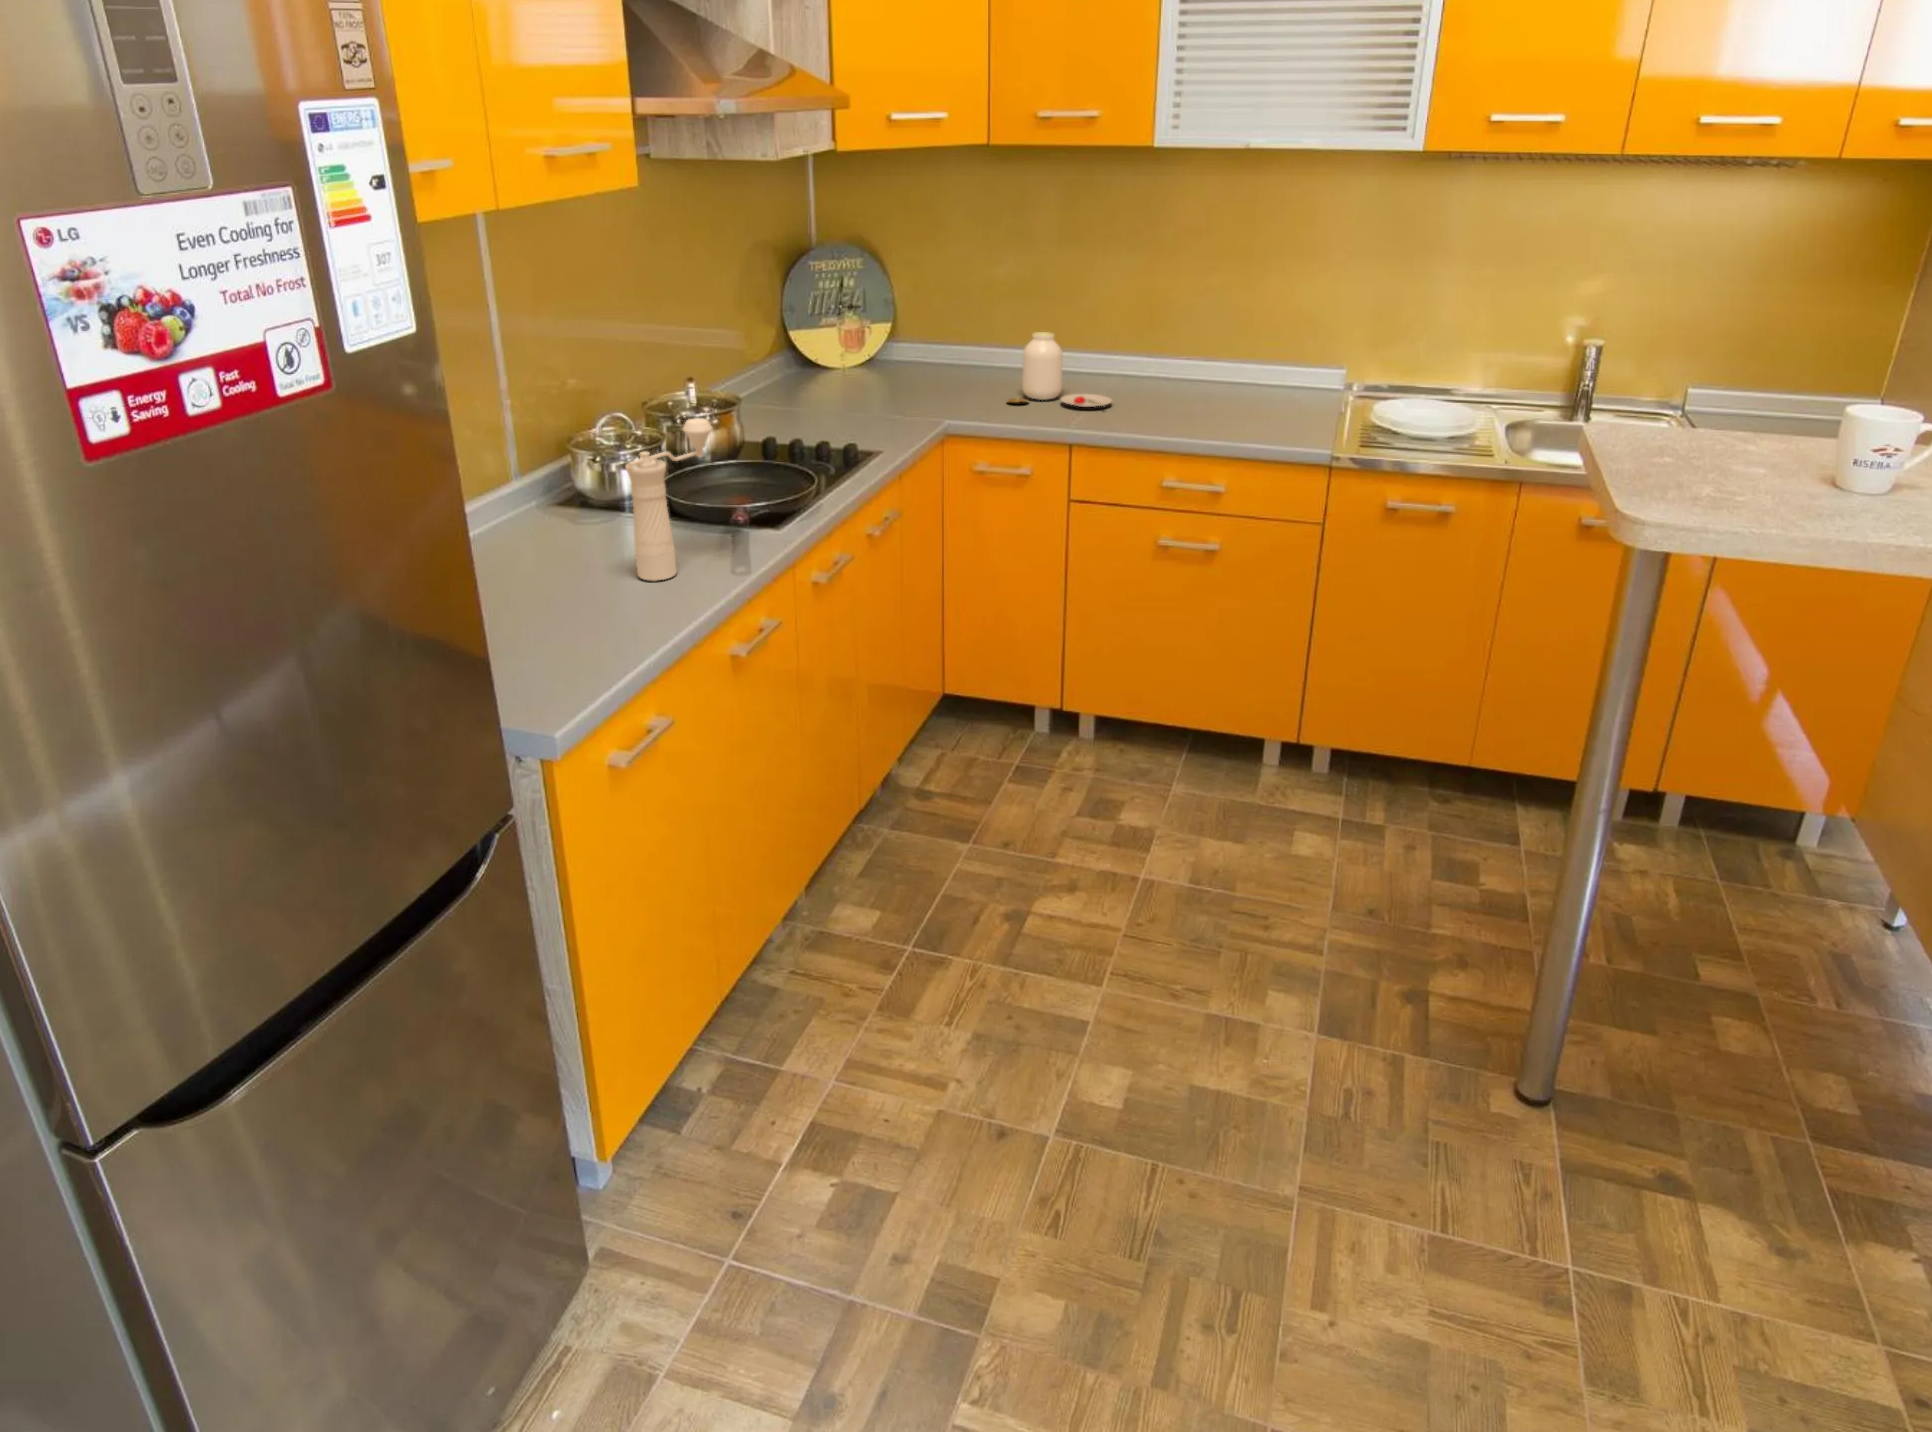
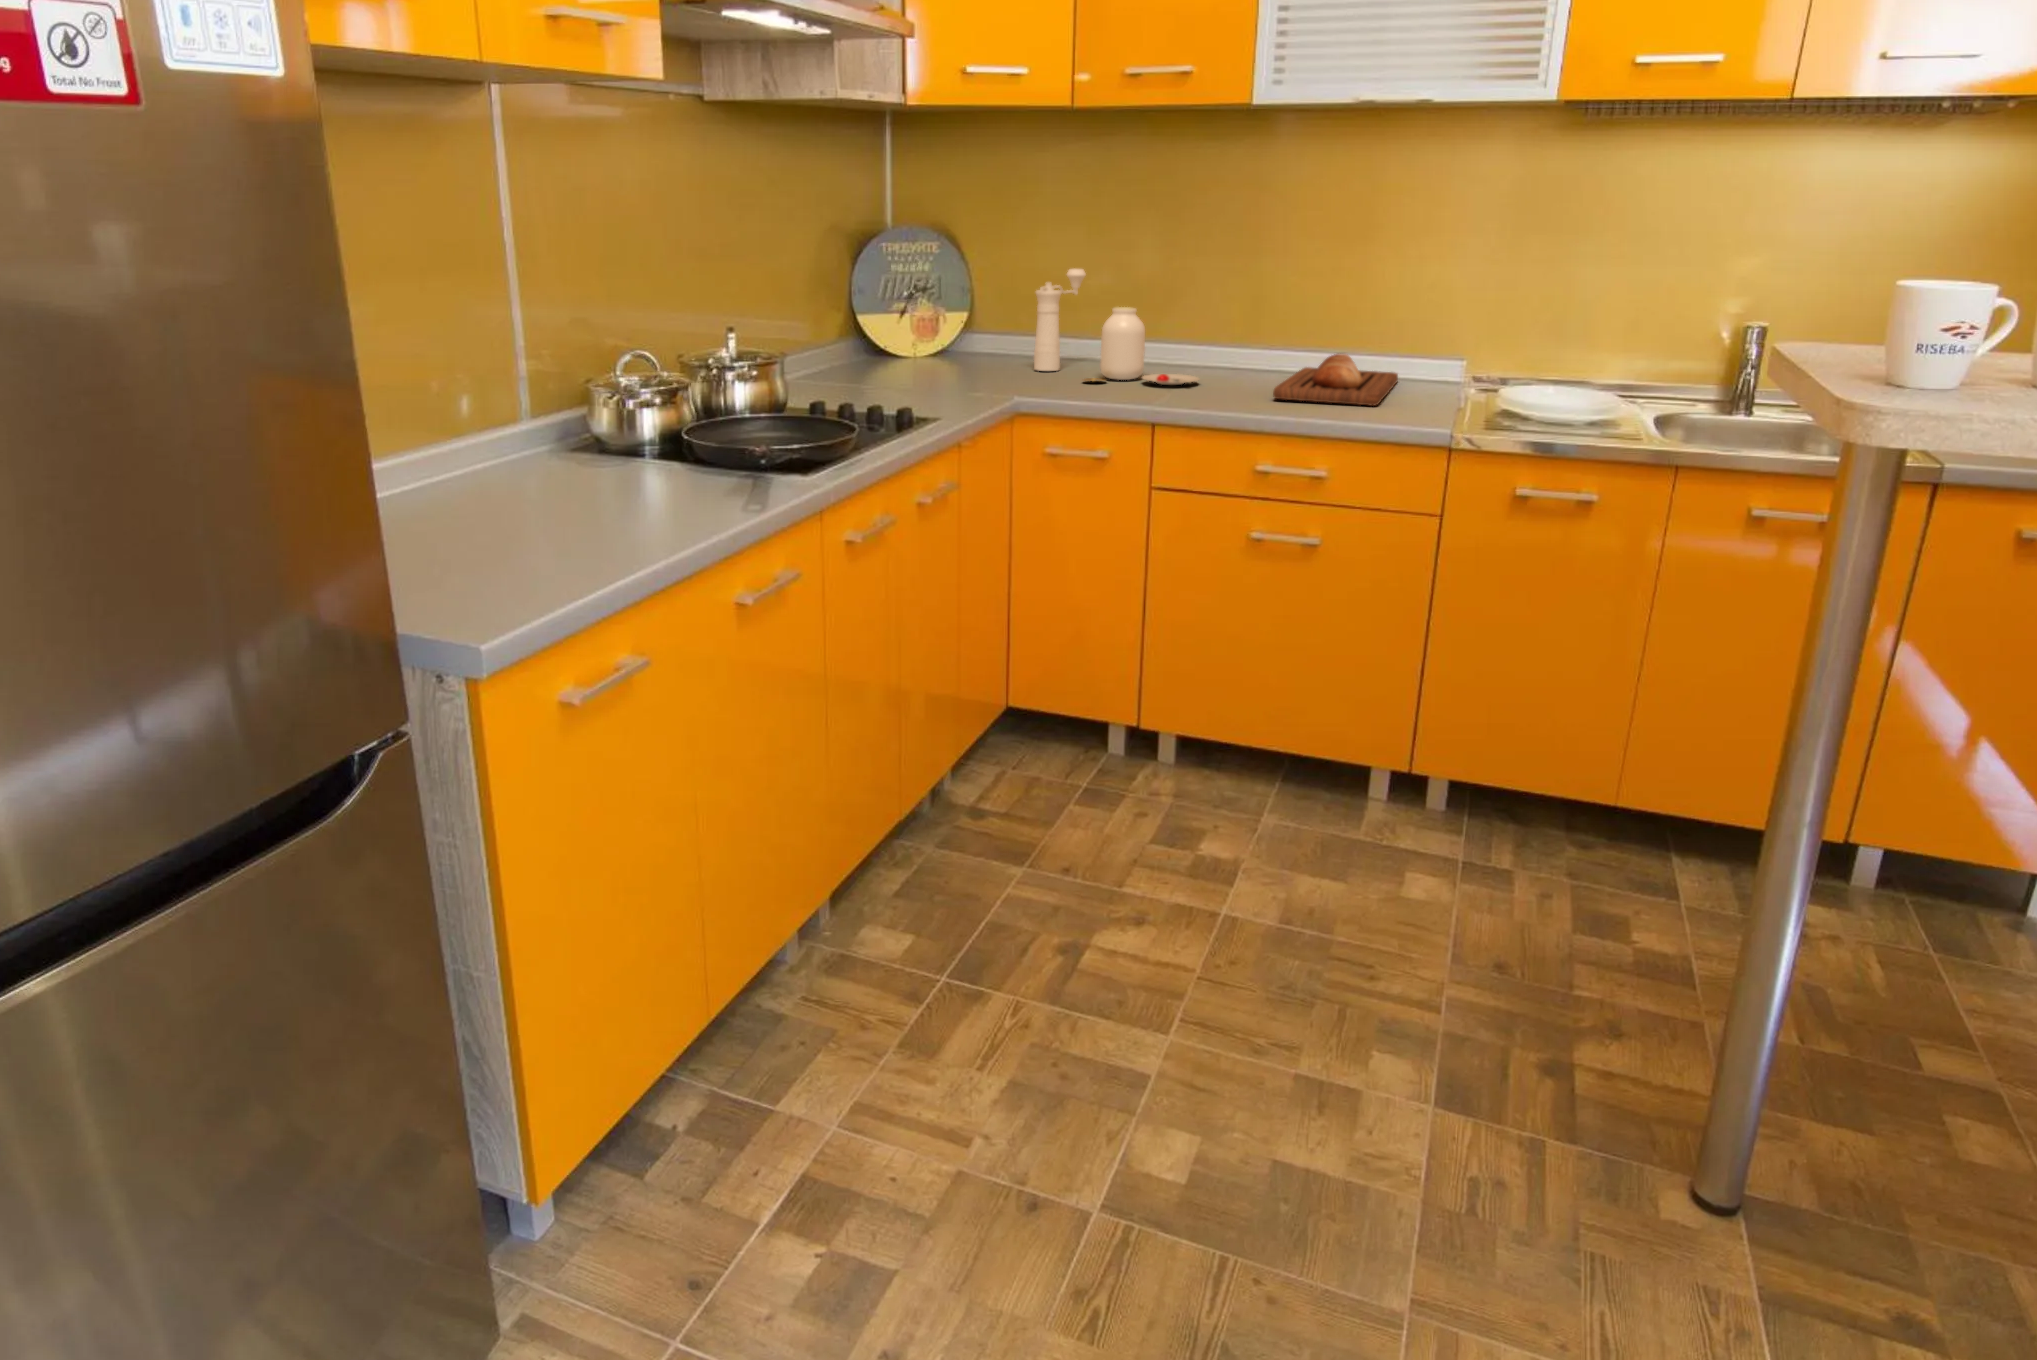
bread loaf: none [1178,378,1285,435] -> present [1273,354,1398,406]
pepper mill: present [625,418,713,581] -> present [1034,269,1086,371]

